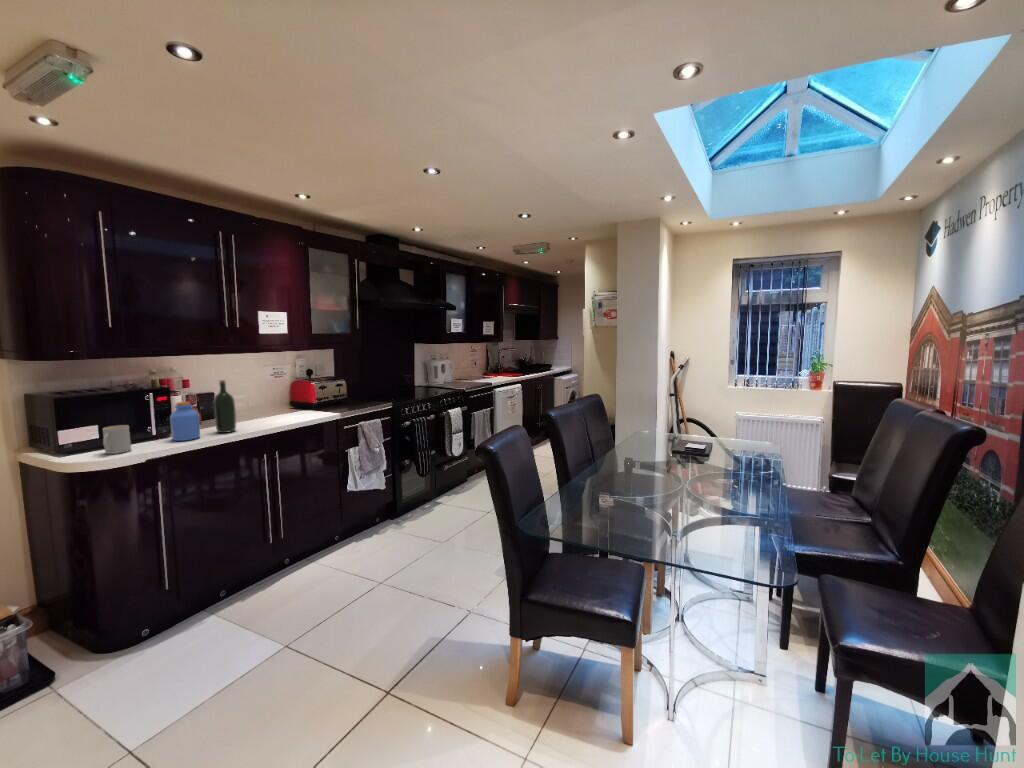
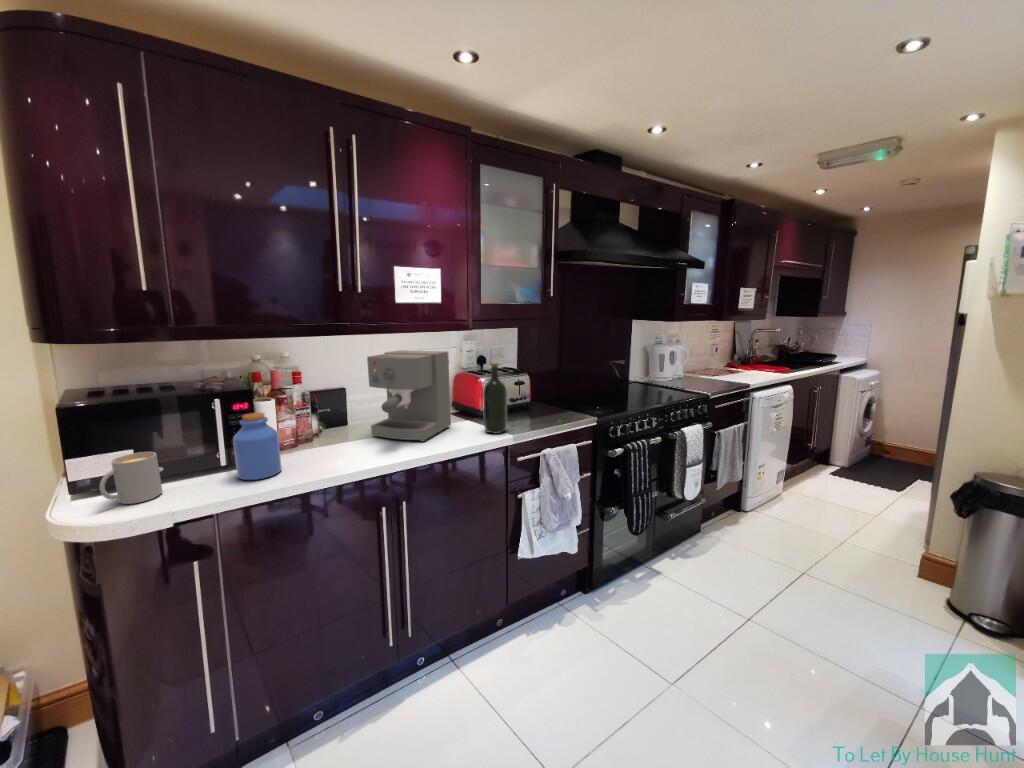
coffee maker: none [241,365,297,421] -> present [367,350,451,442]
wine bottle: present [213,380,236,433] -> present [483,363,507,434]

